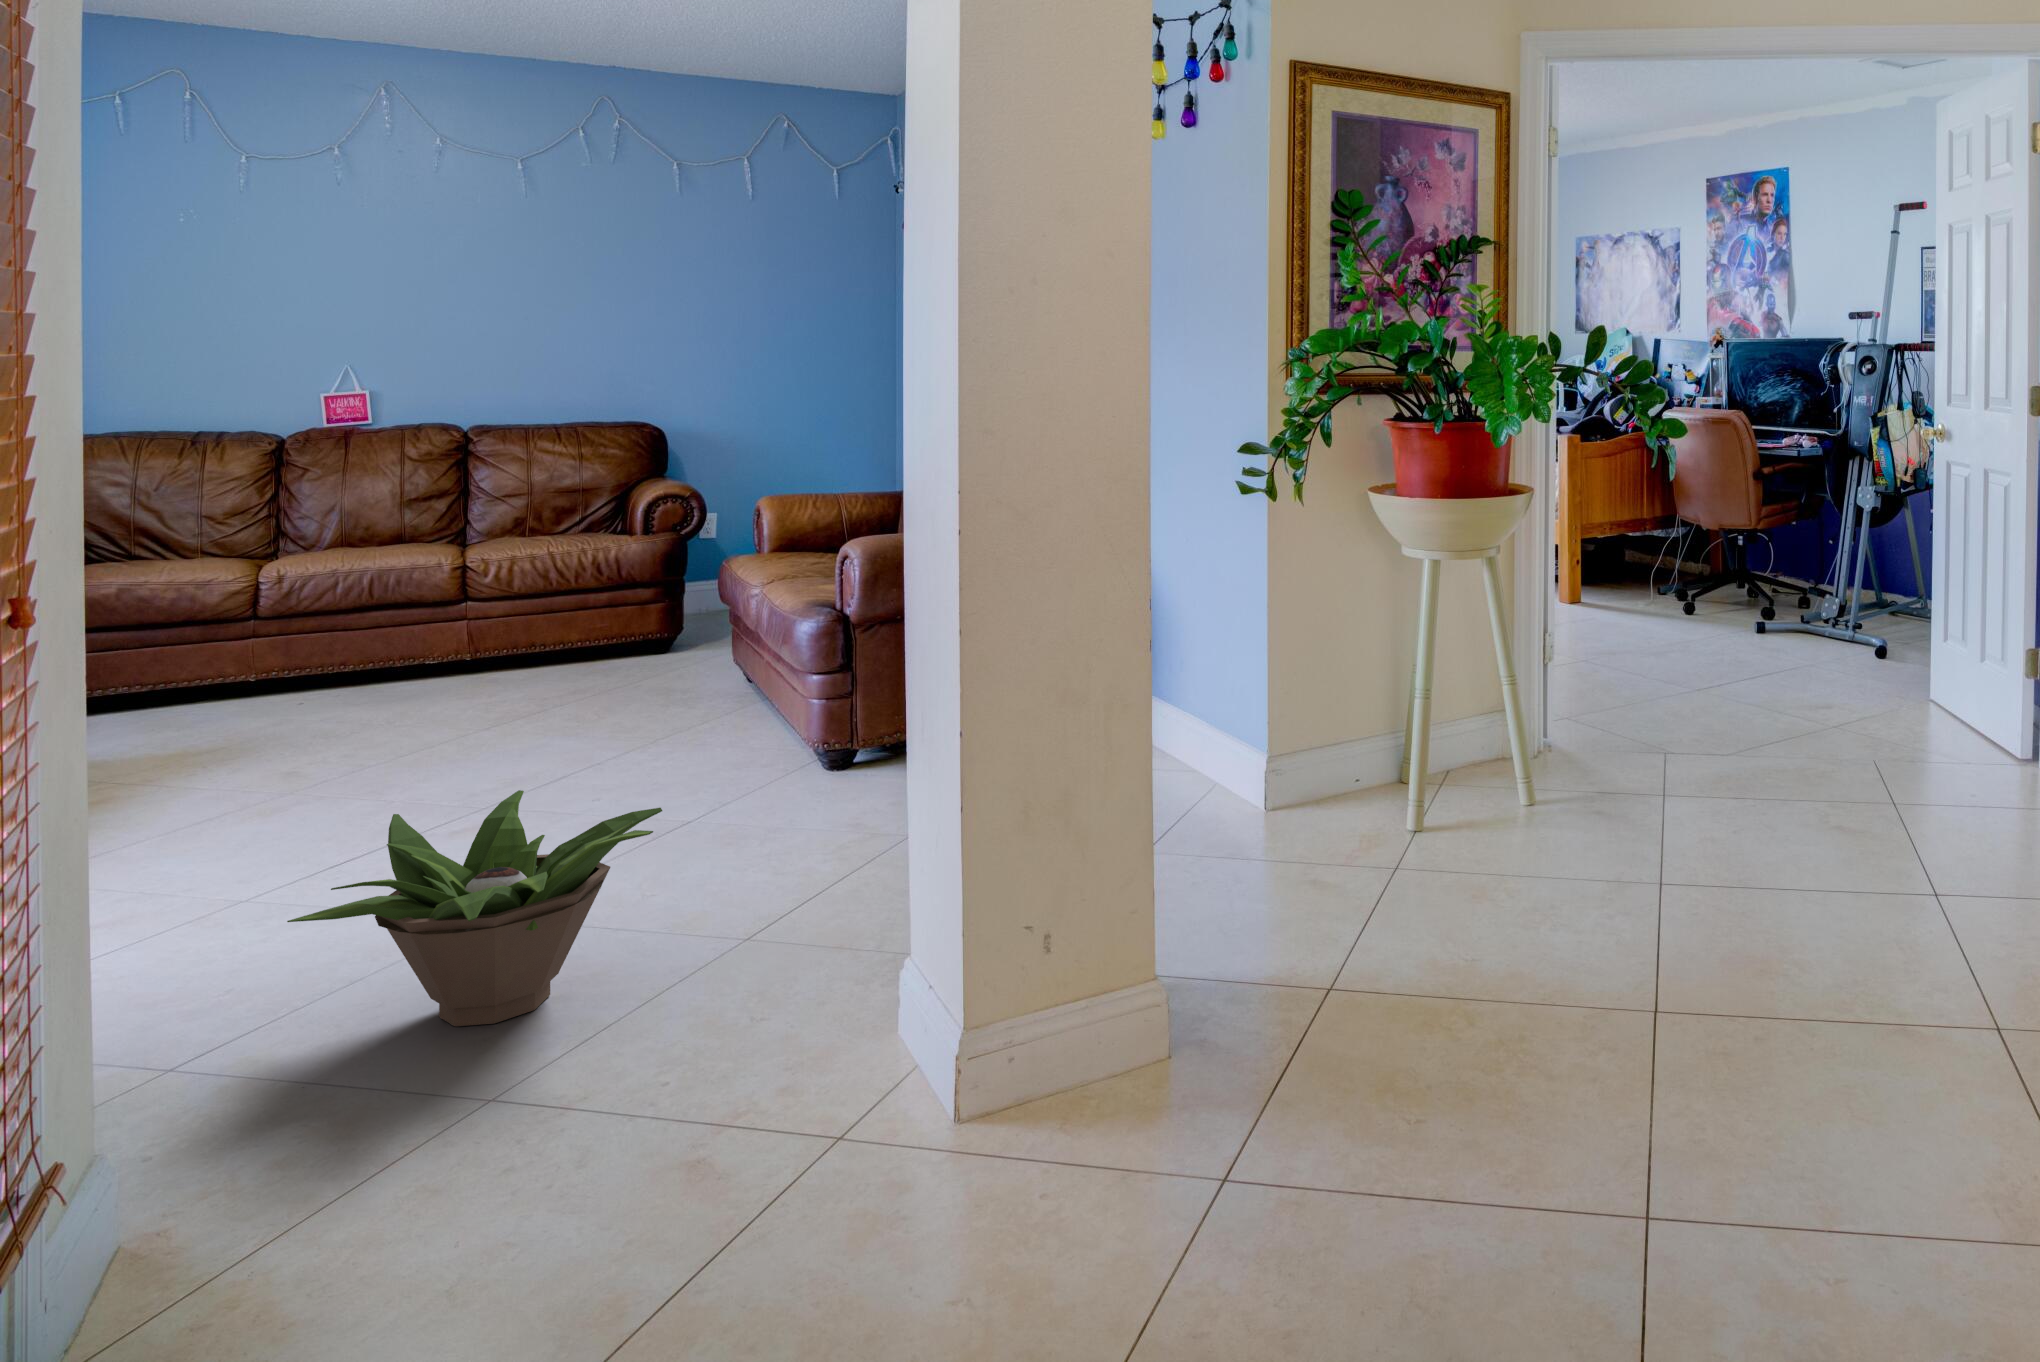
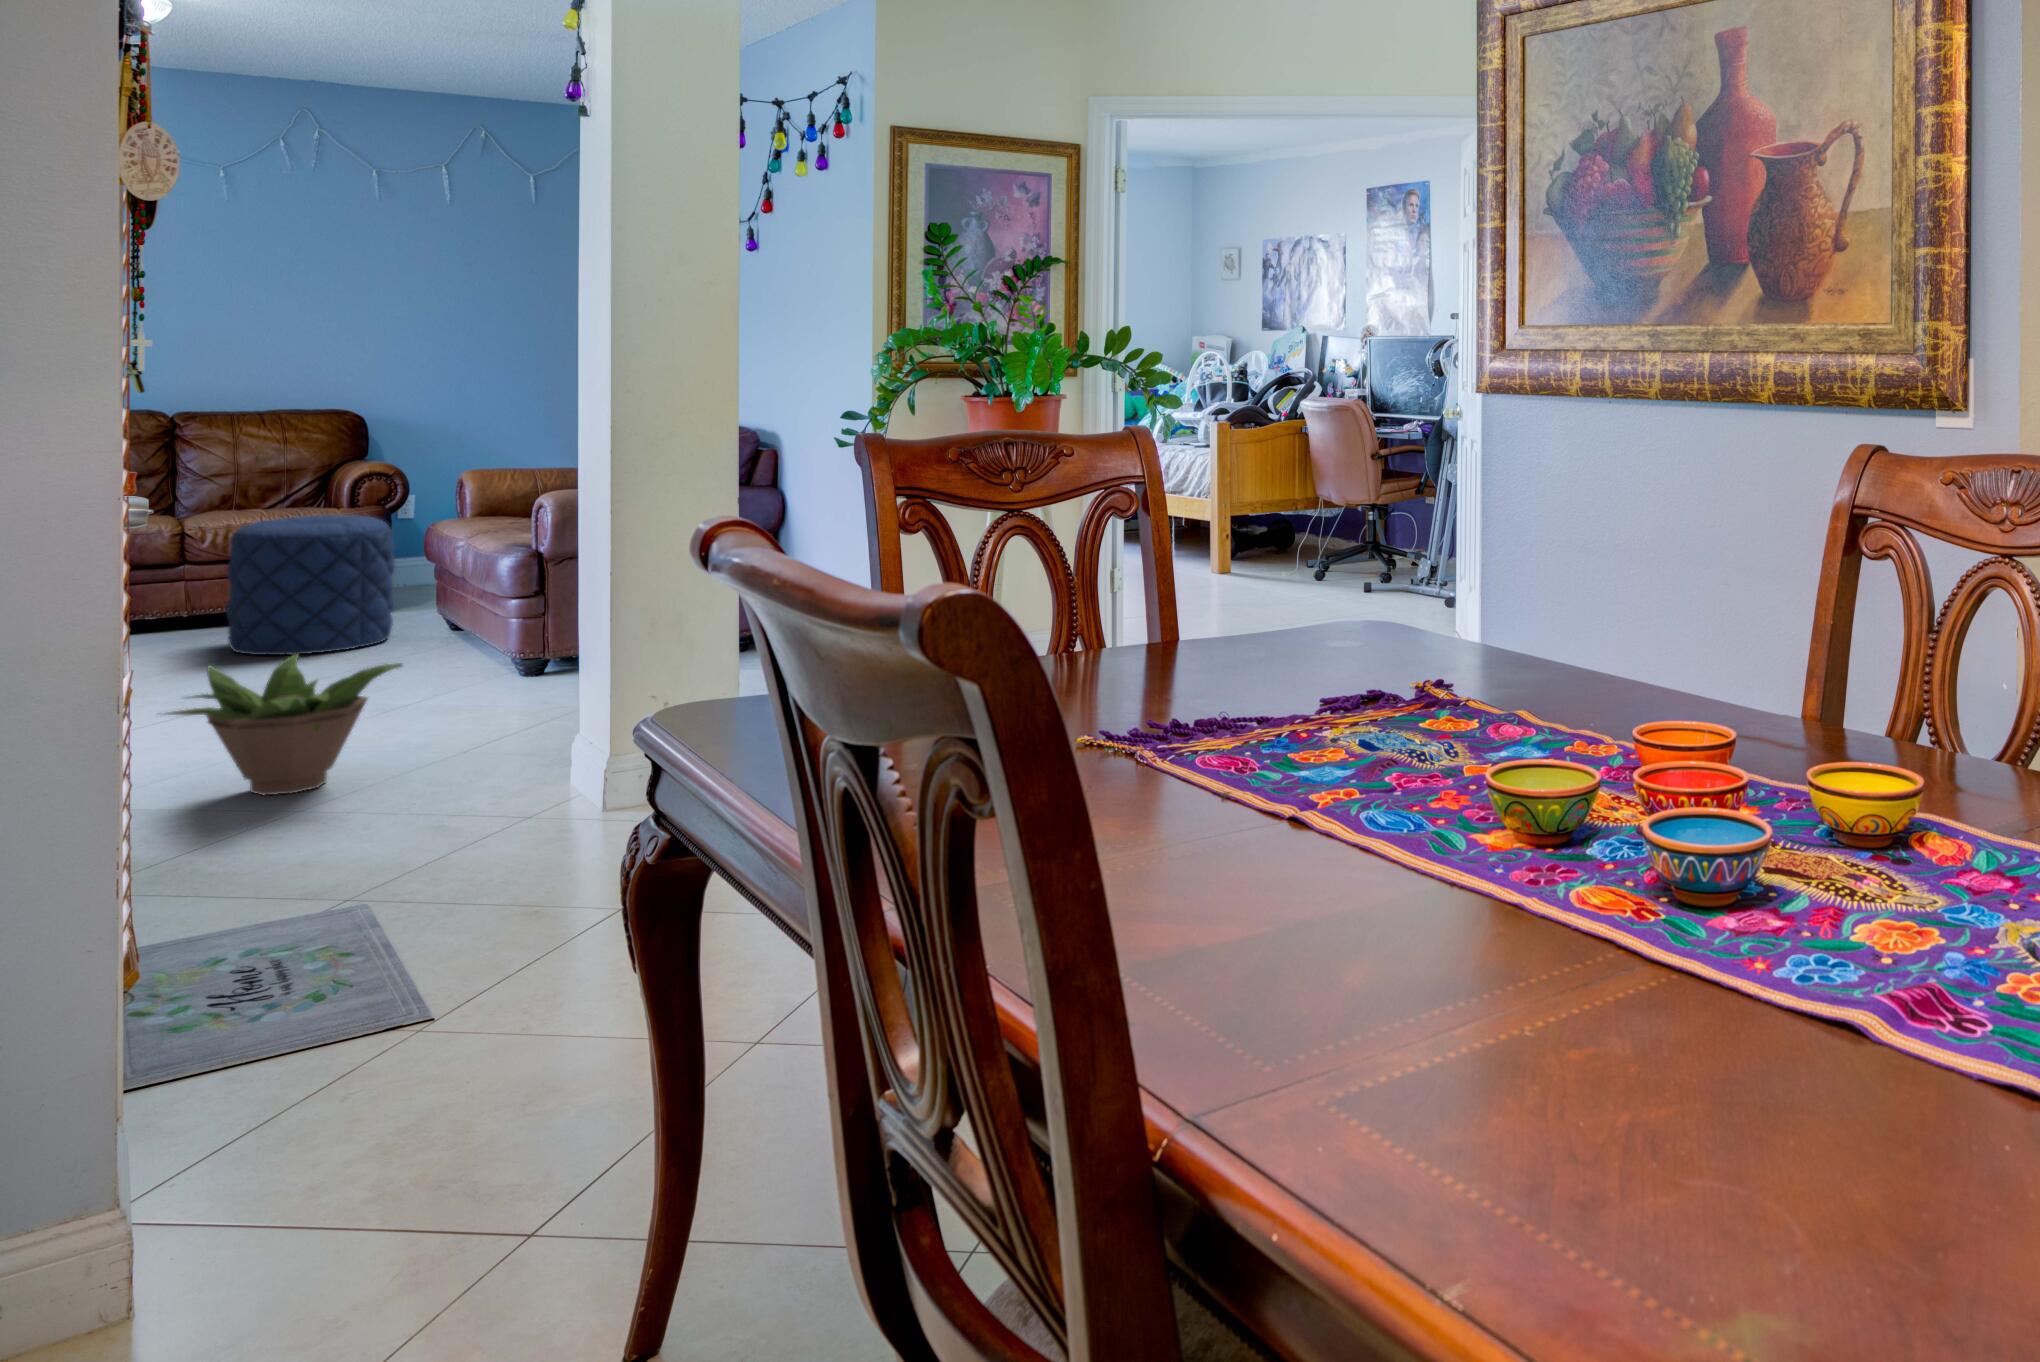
pouf: none [500,548,688,720] -> present [227,515,395,655]

